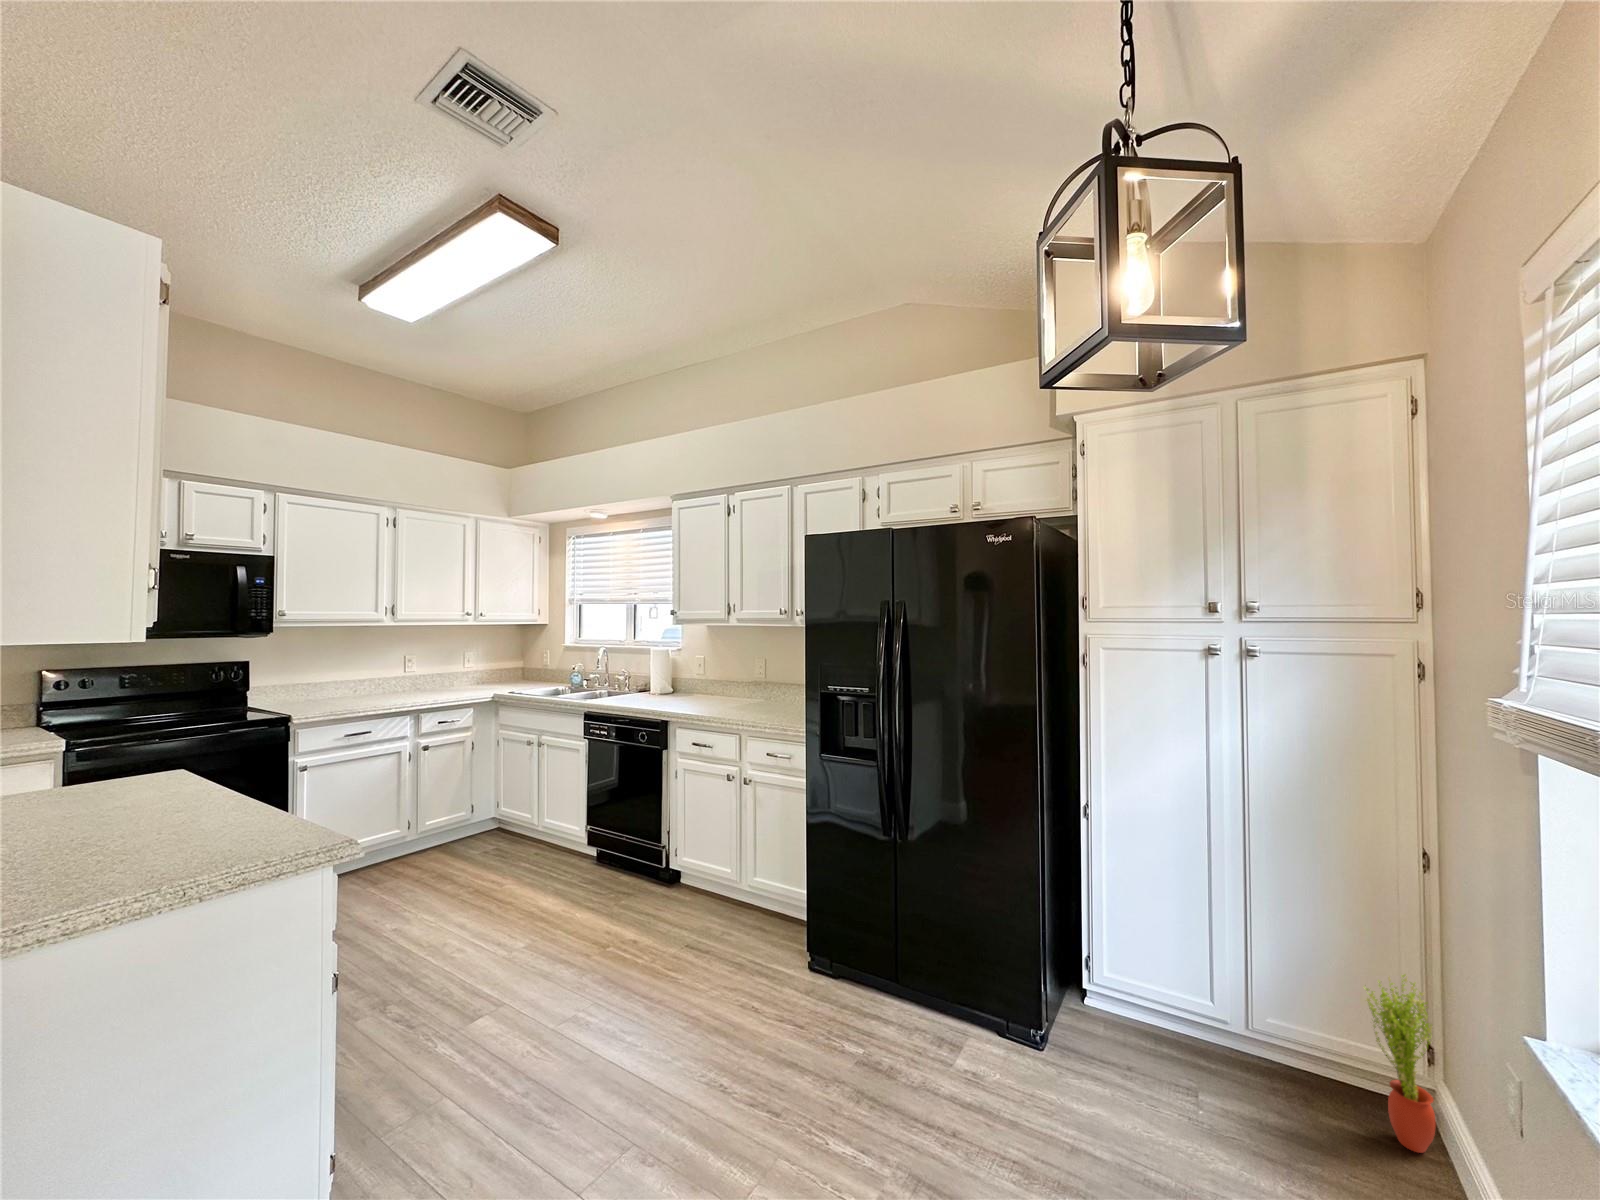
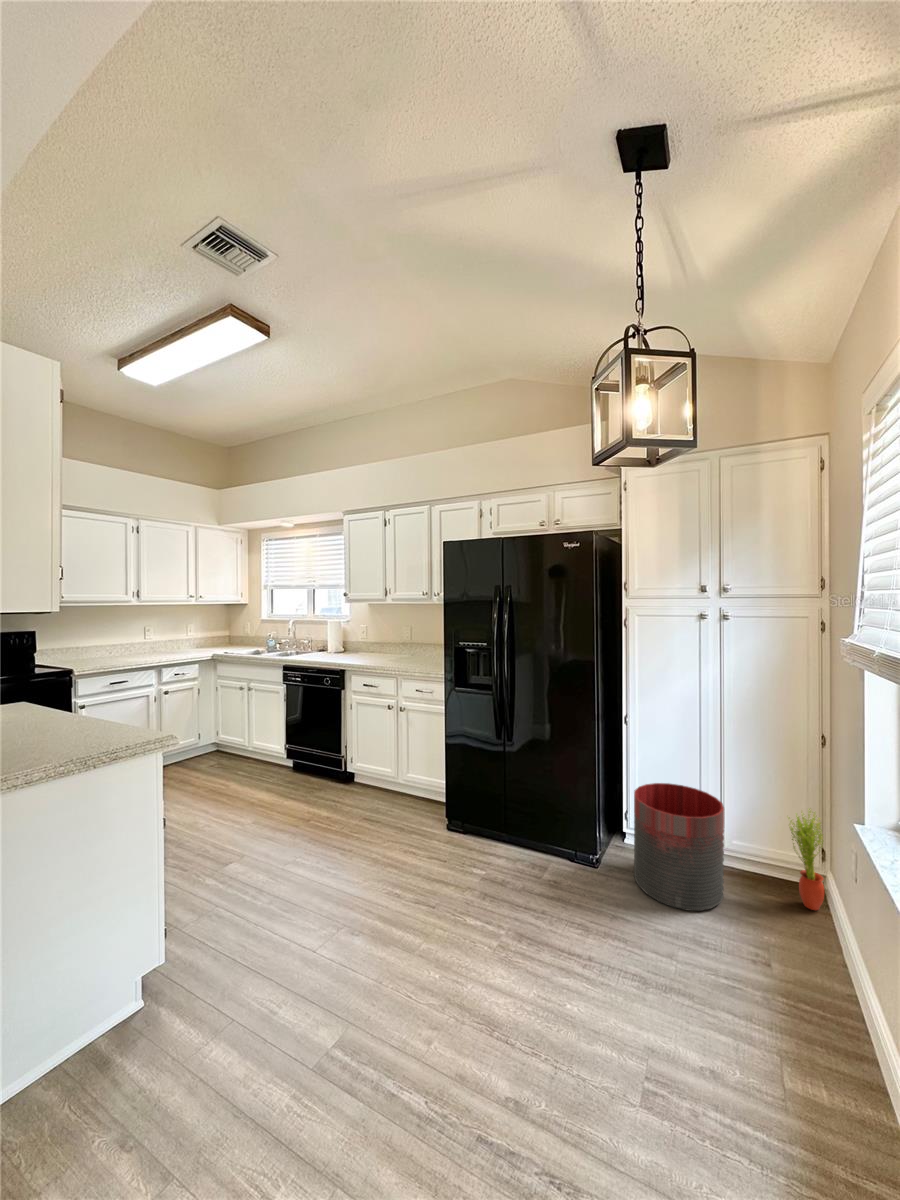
trash can: none [1103,916,1257,1143] -> present [634,783,724,911]

